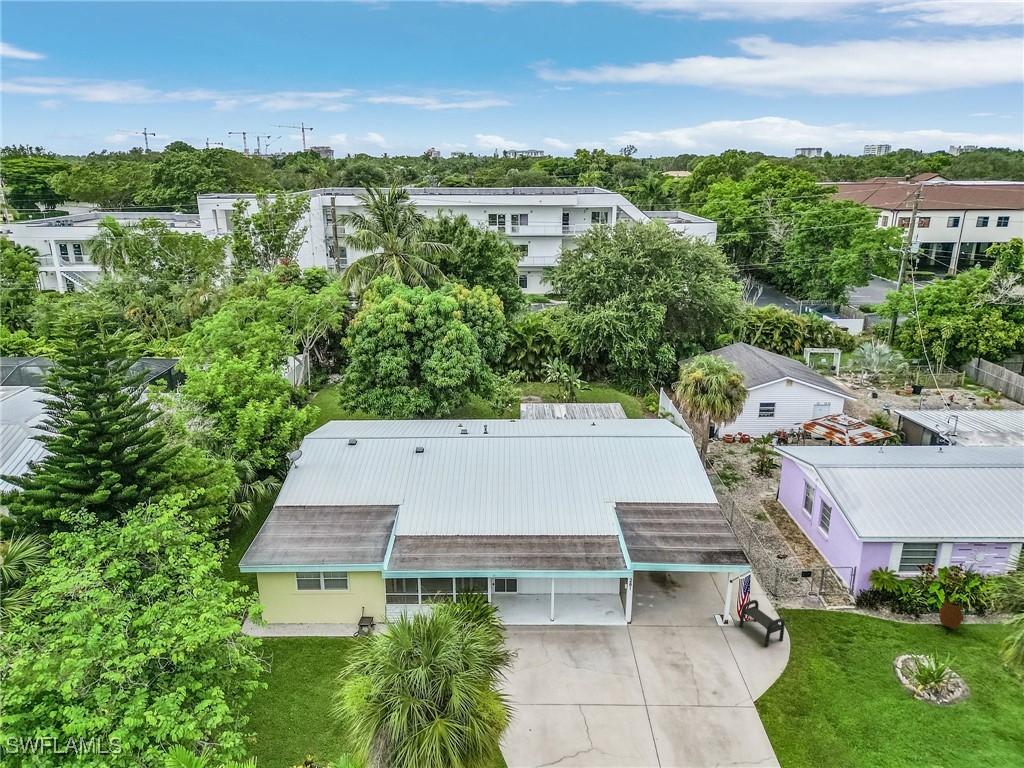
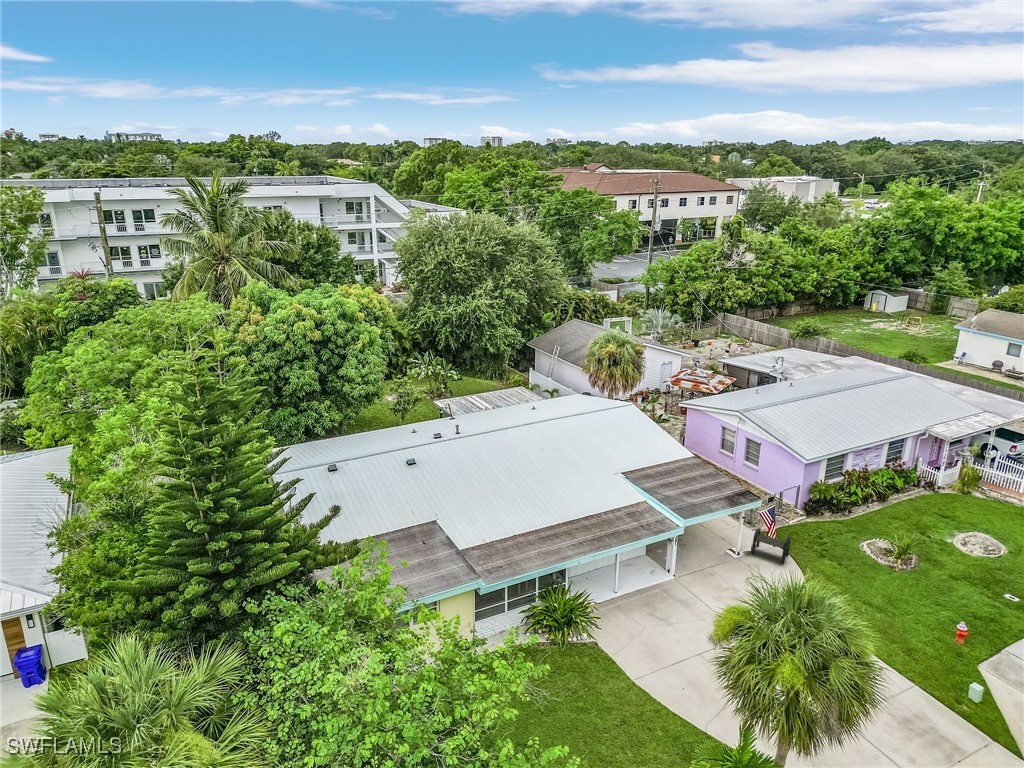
lounge chair: present [935,601,964,635] -> none [857,492,884,519]

